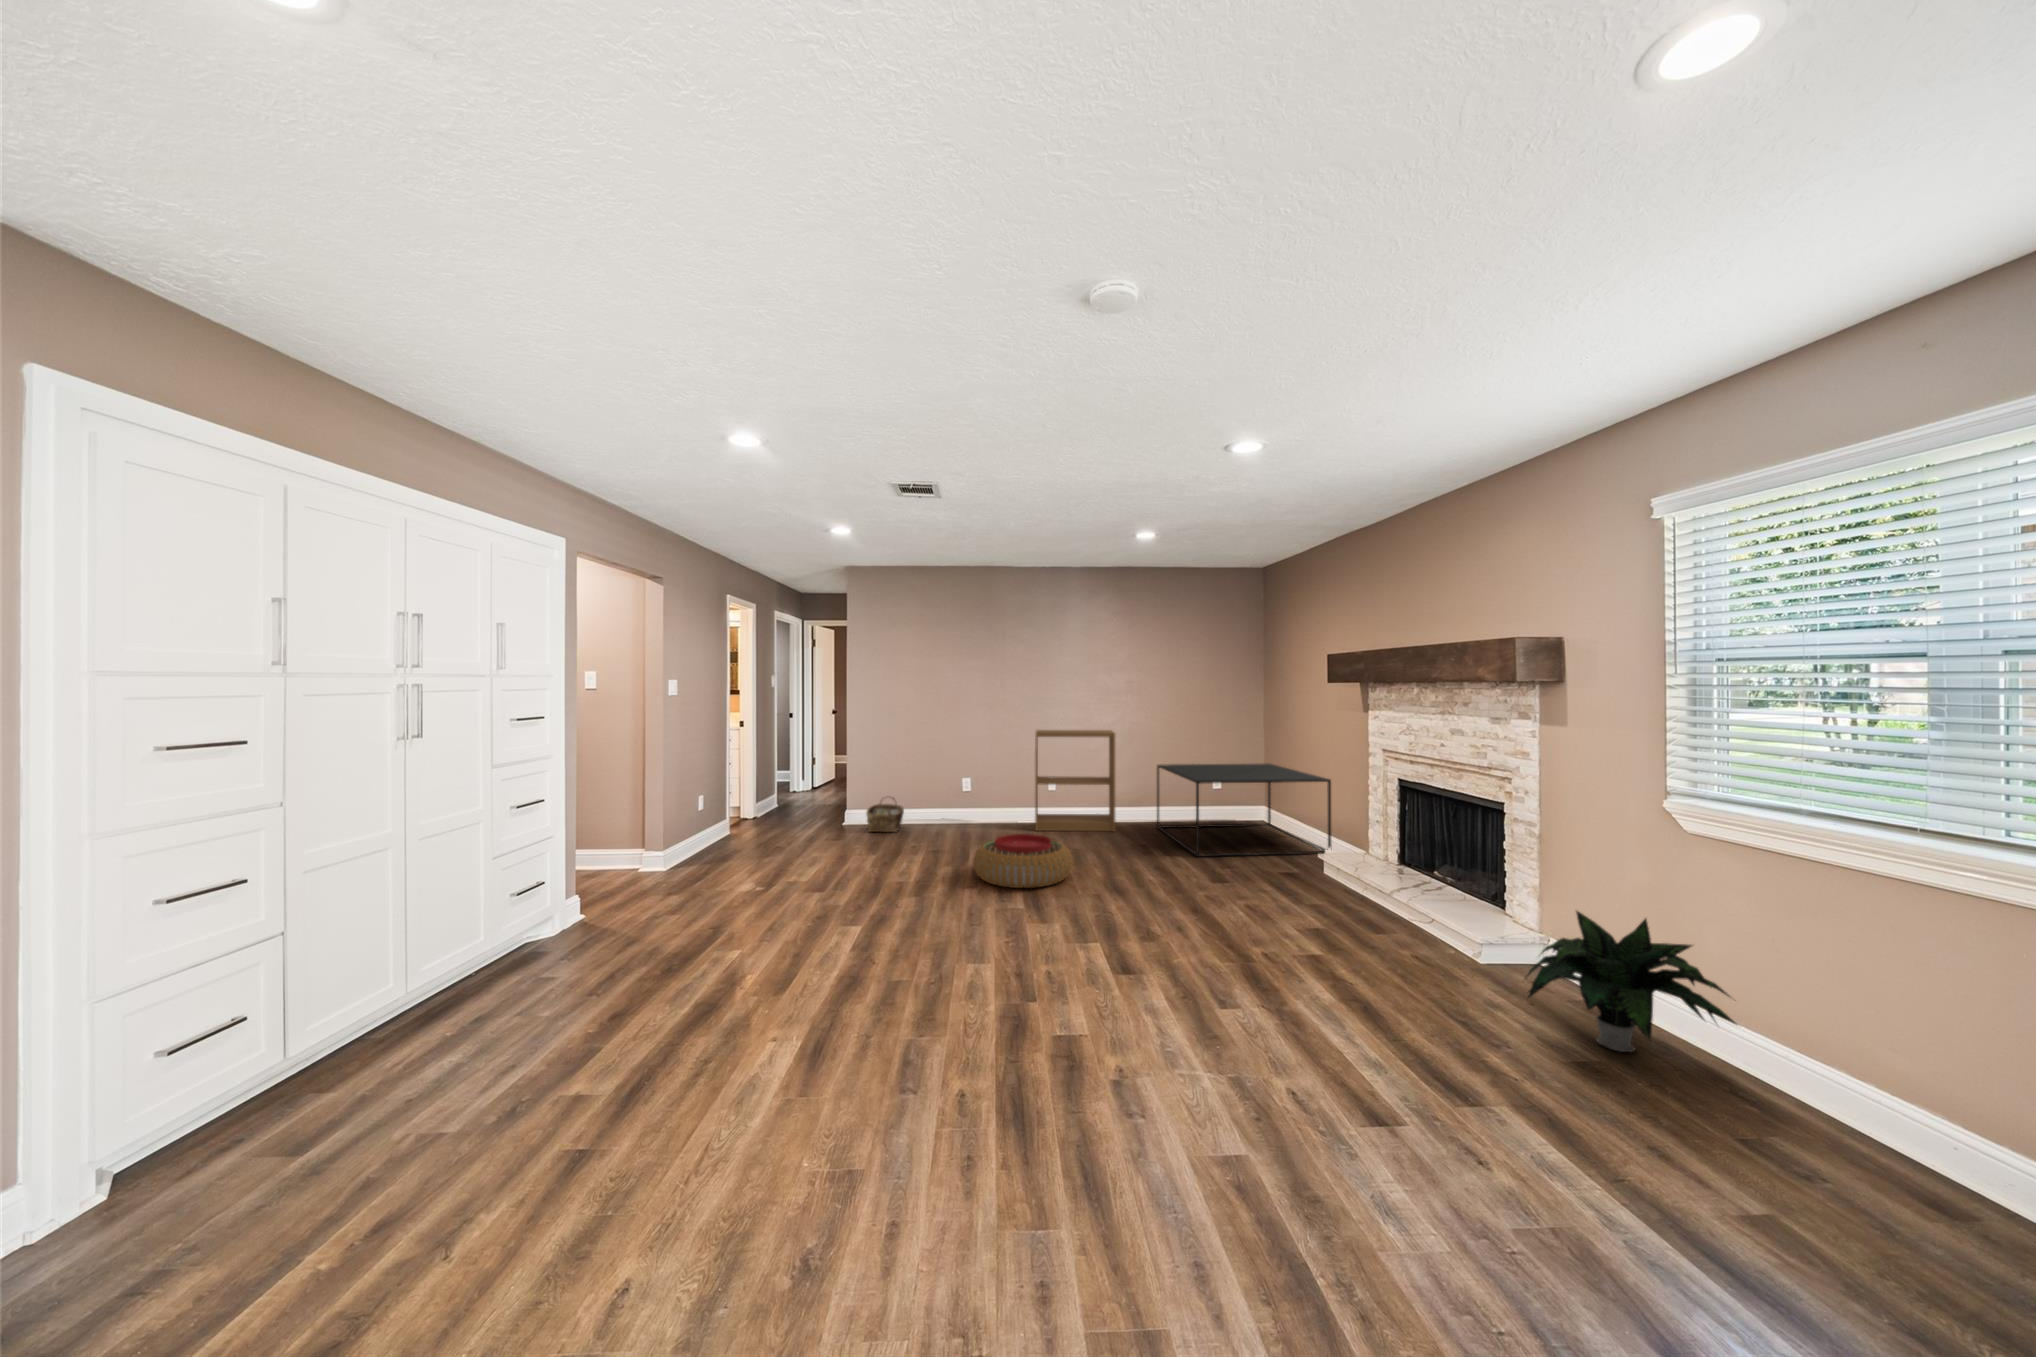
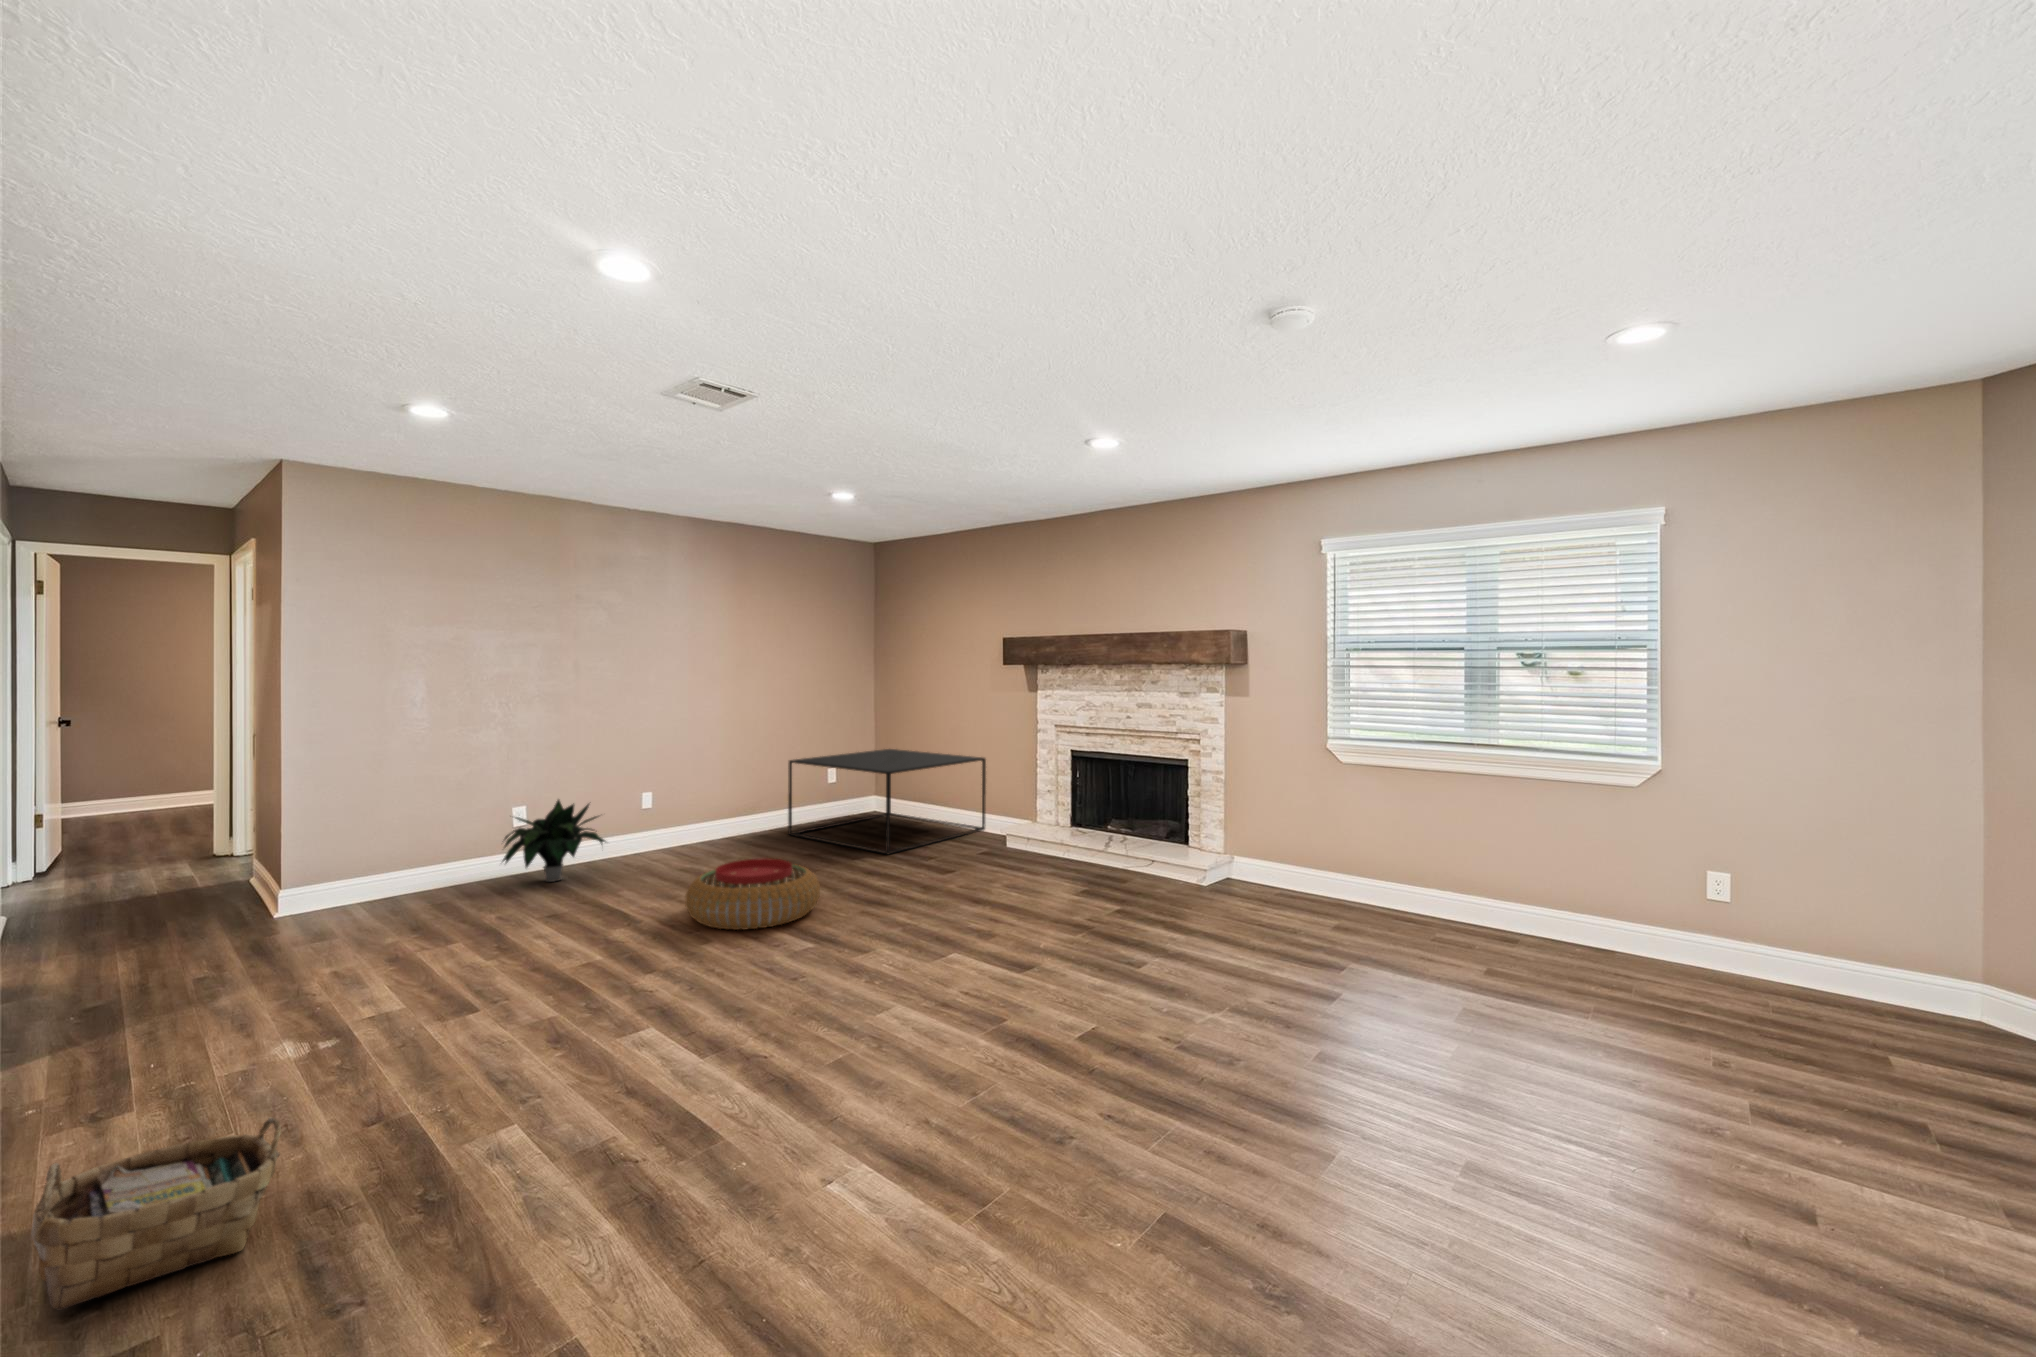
bookshelf: present [1035,730,1115,831] -> none [628,722,753,864]
woven basket: present [866,798,904,832] -> present [32,1117,281,1310]
potted plant: present [1527,911,1736,1052] -> present [503,800,606,882]

